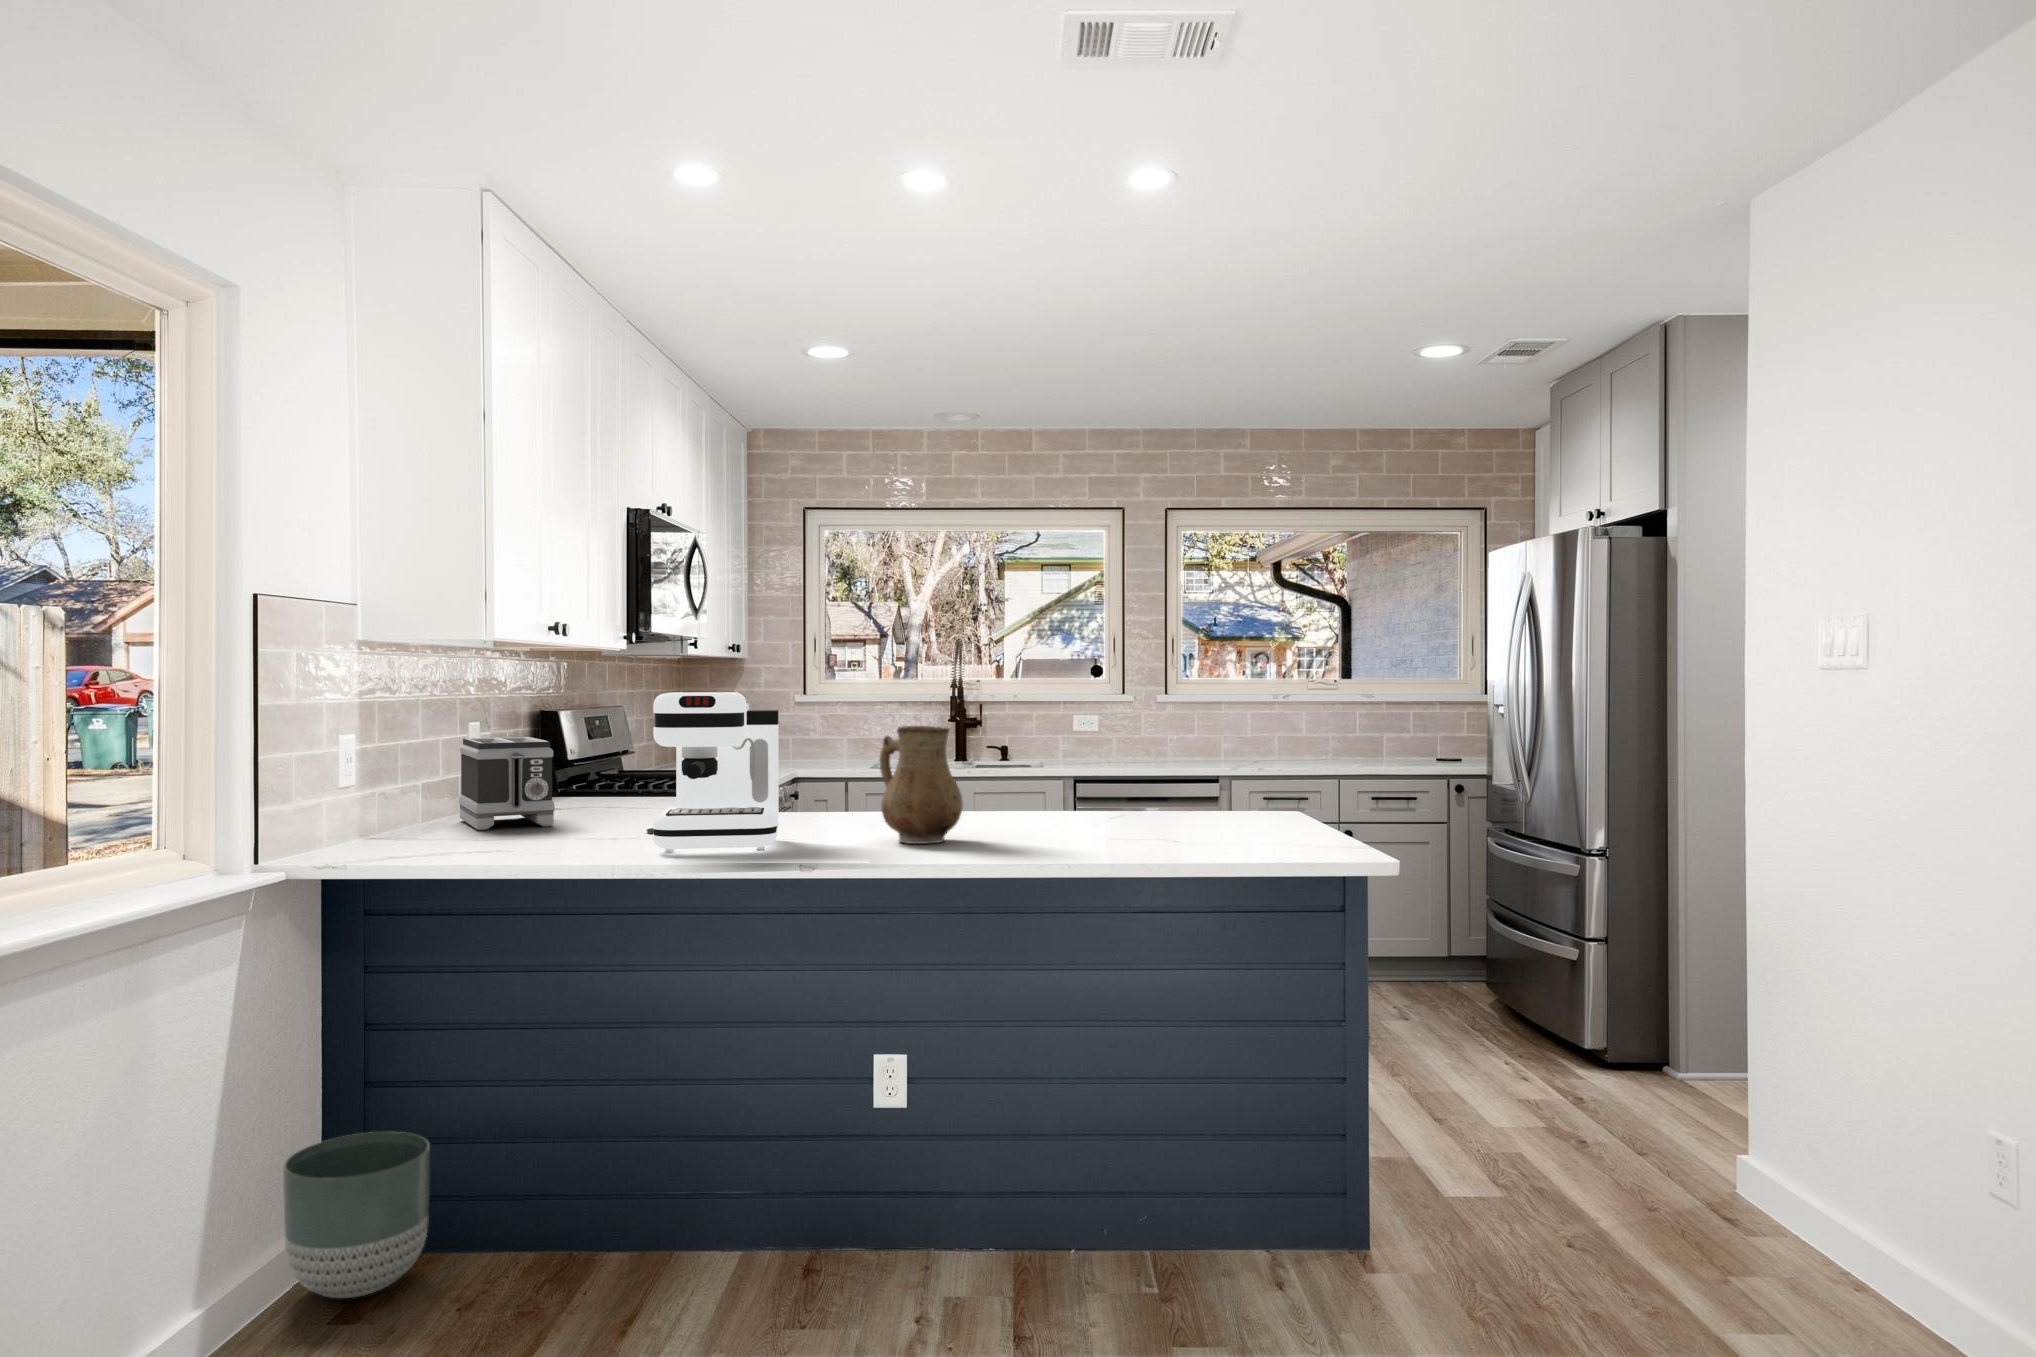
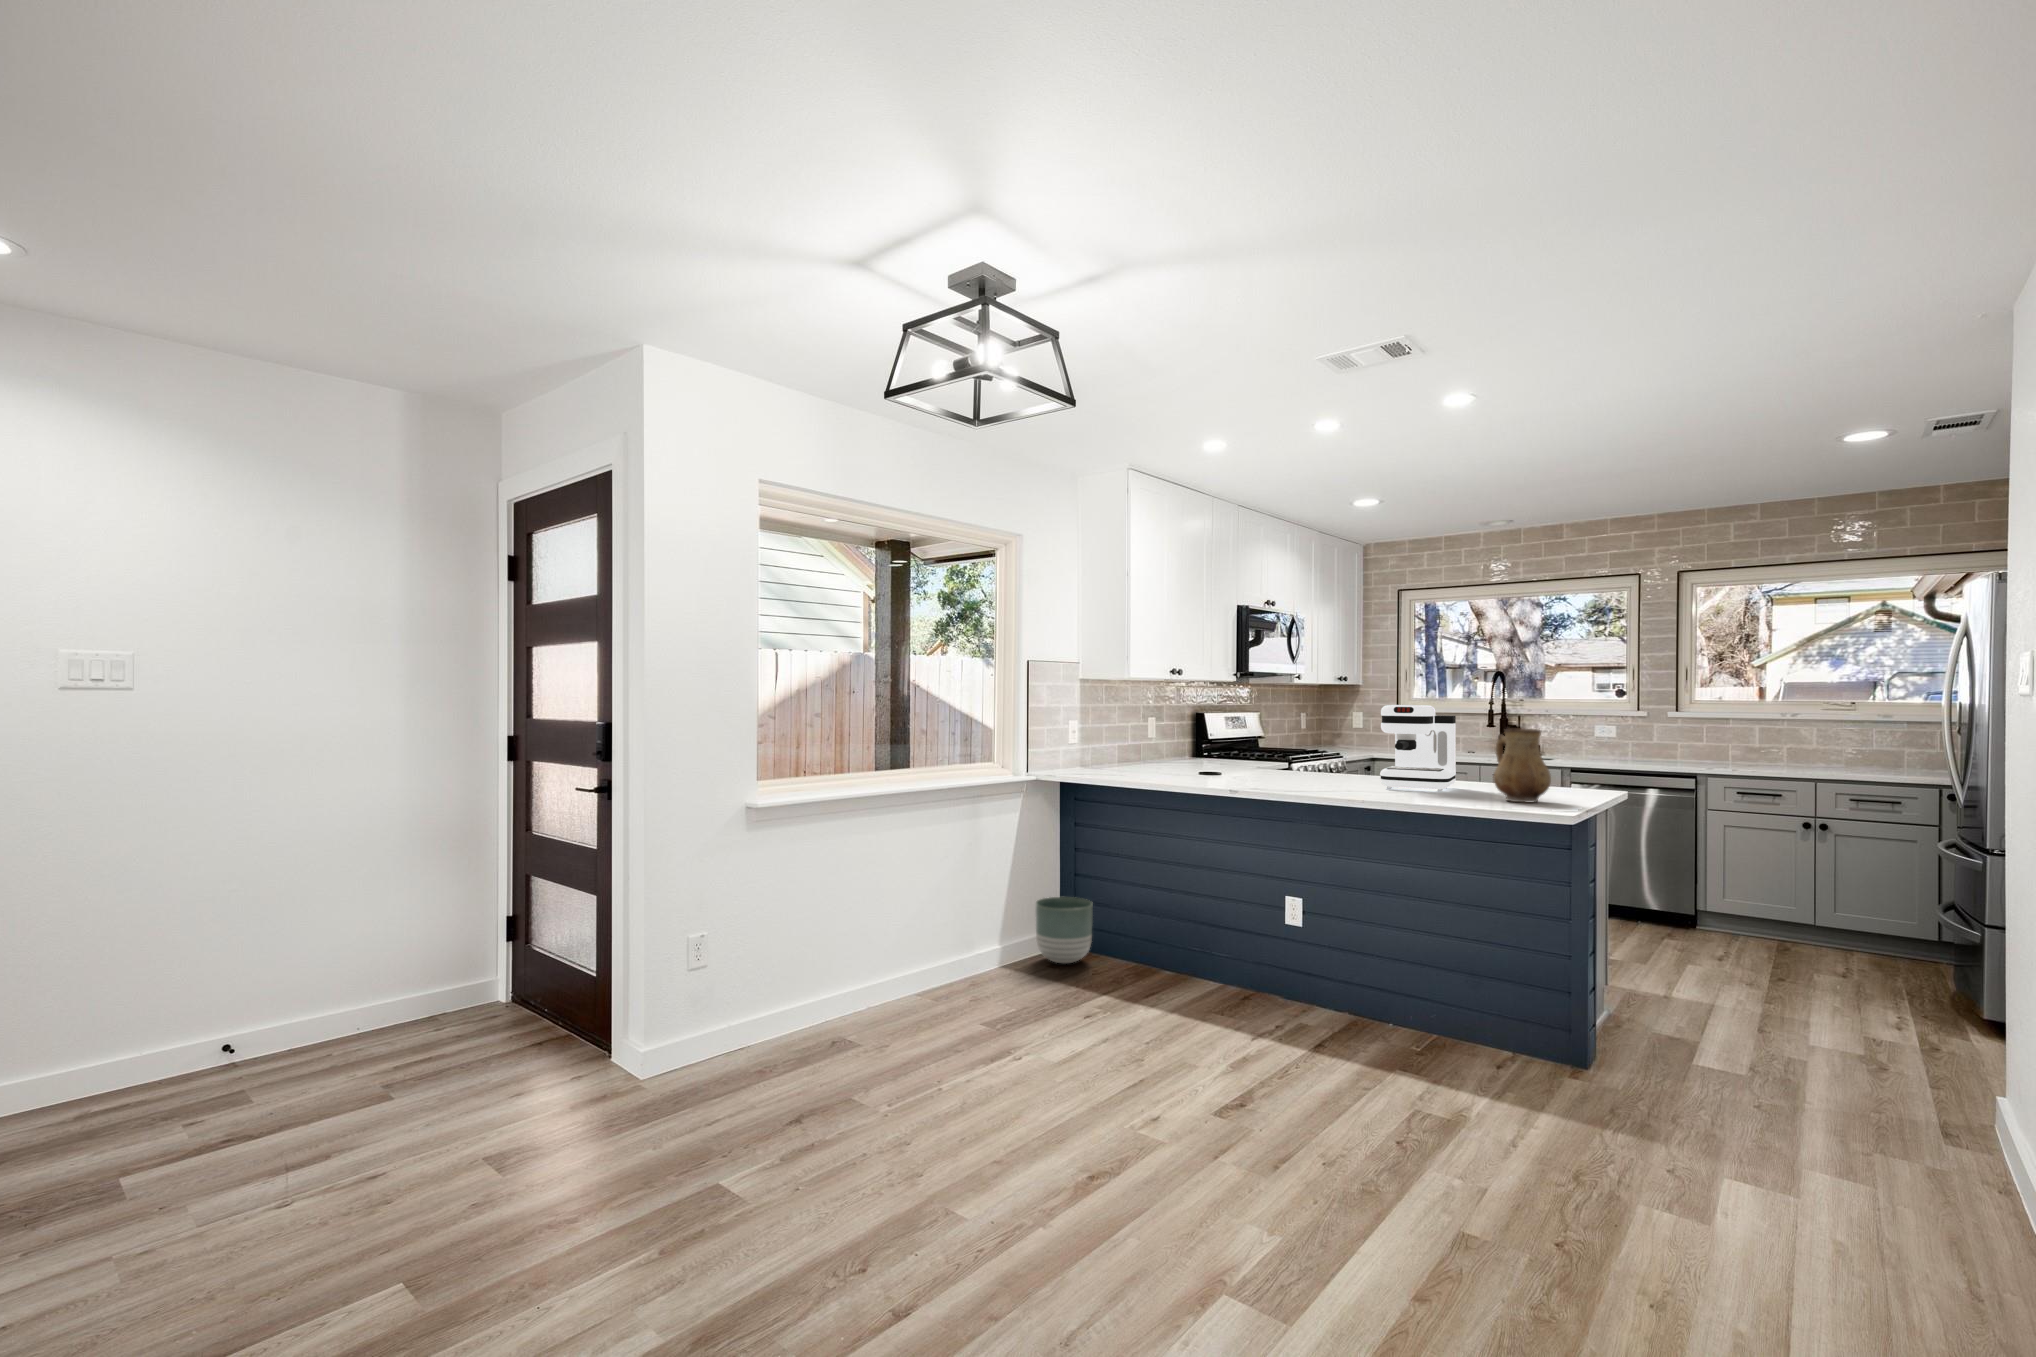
coffee maker: present [652,692,779,852] -> present [1380,705,1456,791]
ceramic pitcher: present [879,726,963,844] -> present [1494,729,1551,802]
toaster: present [459,737,555,830] -> none [1132,725,1170,769]

